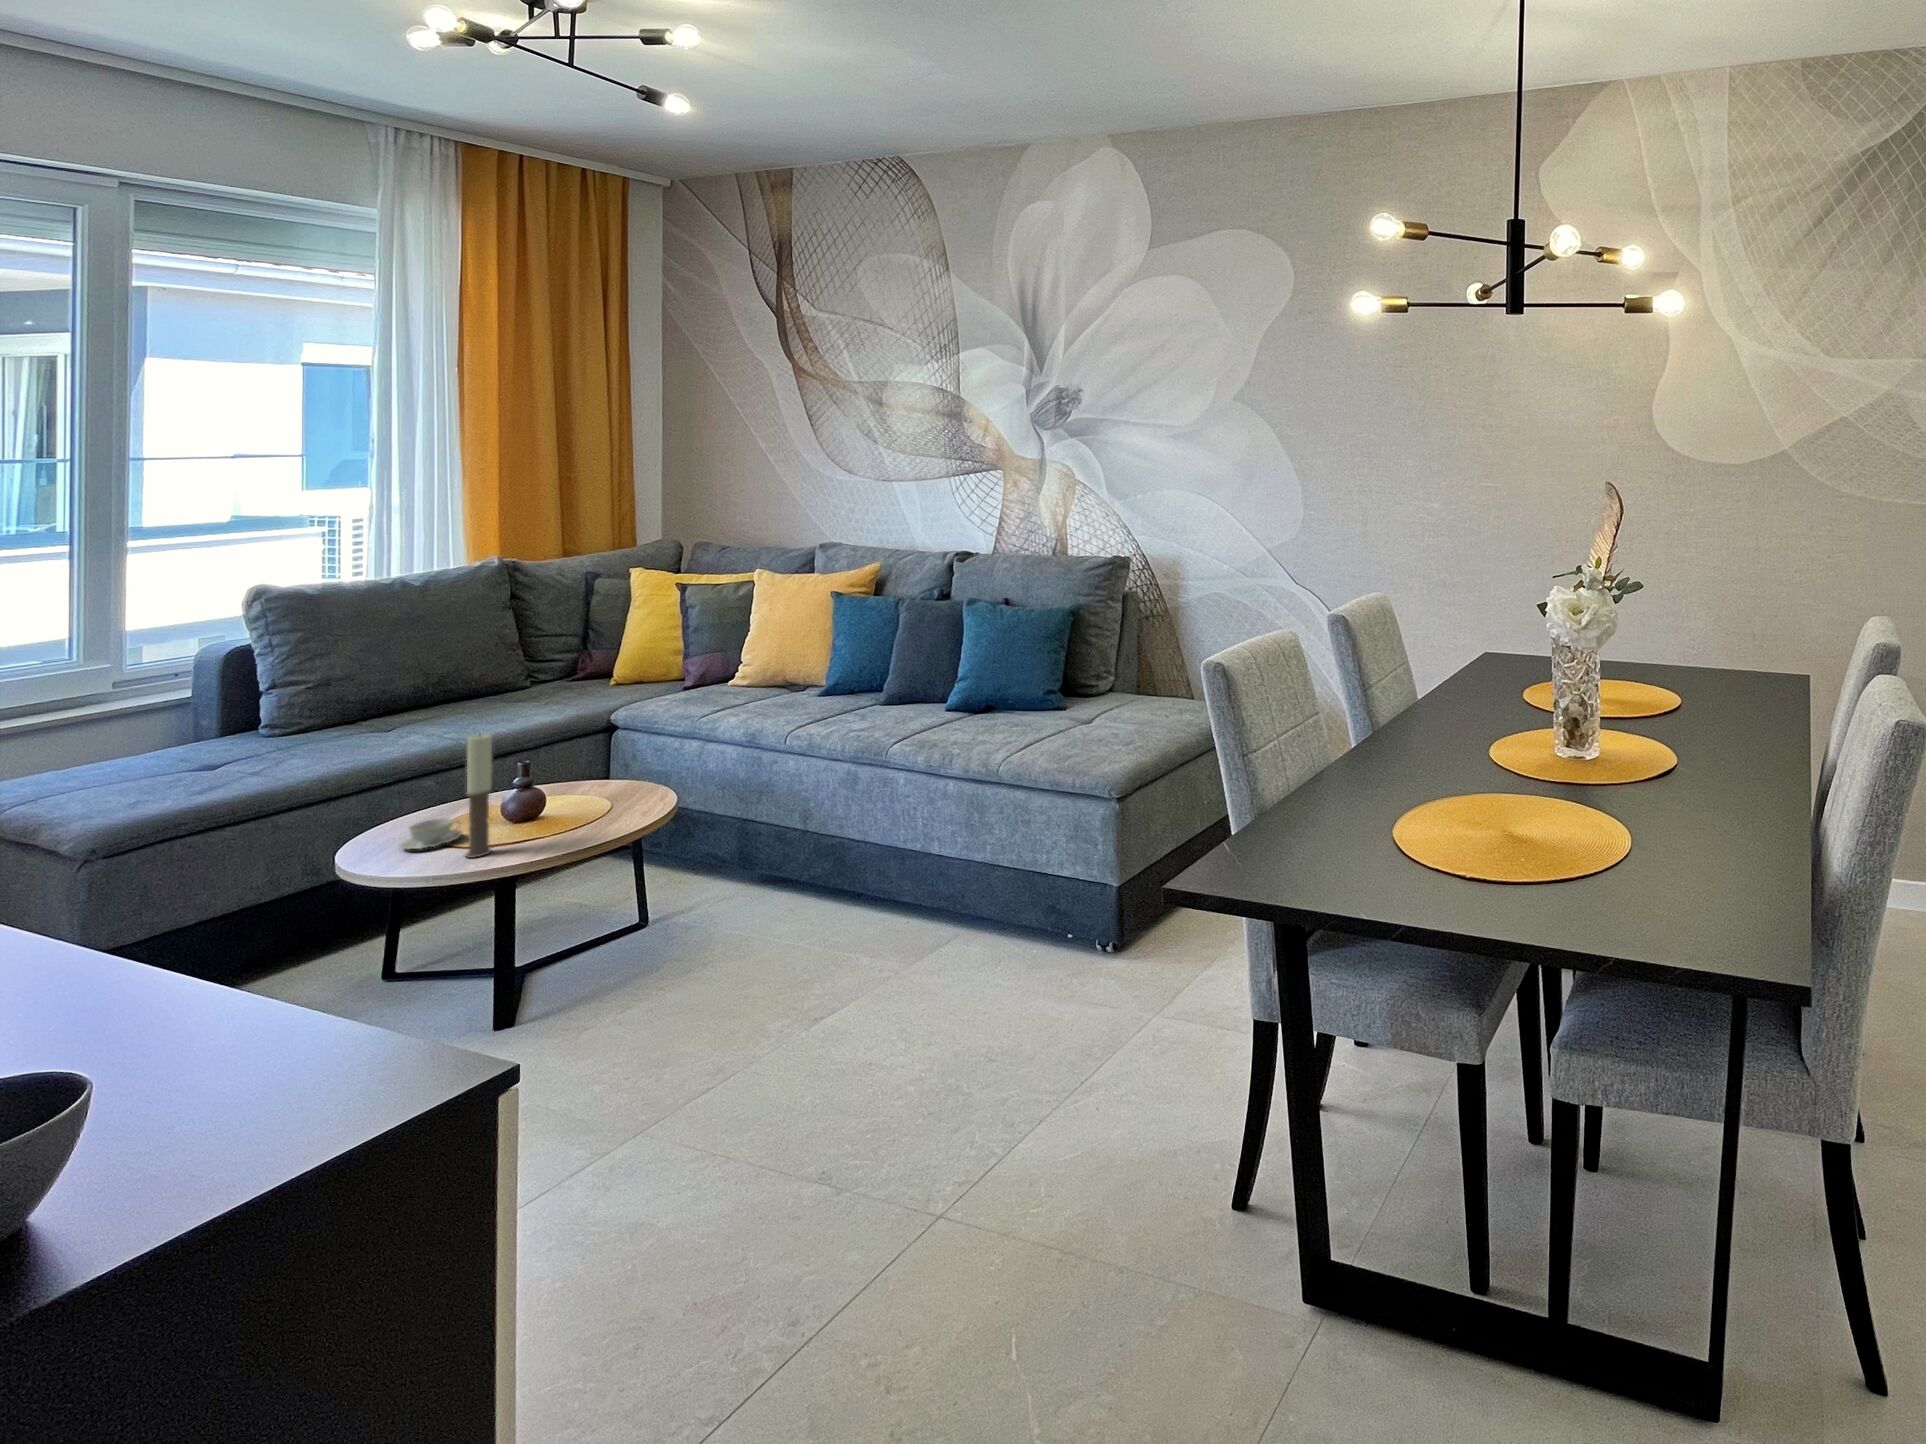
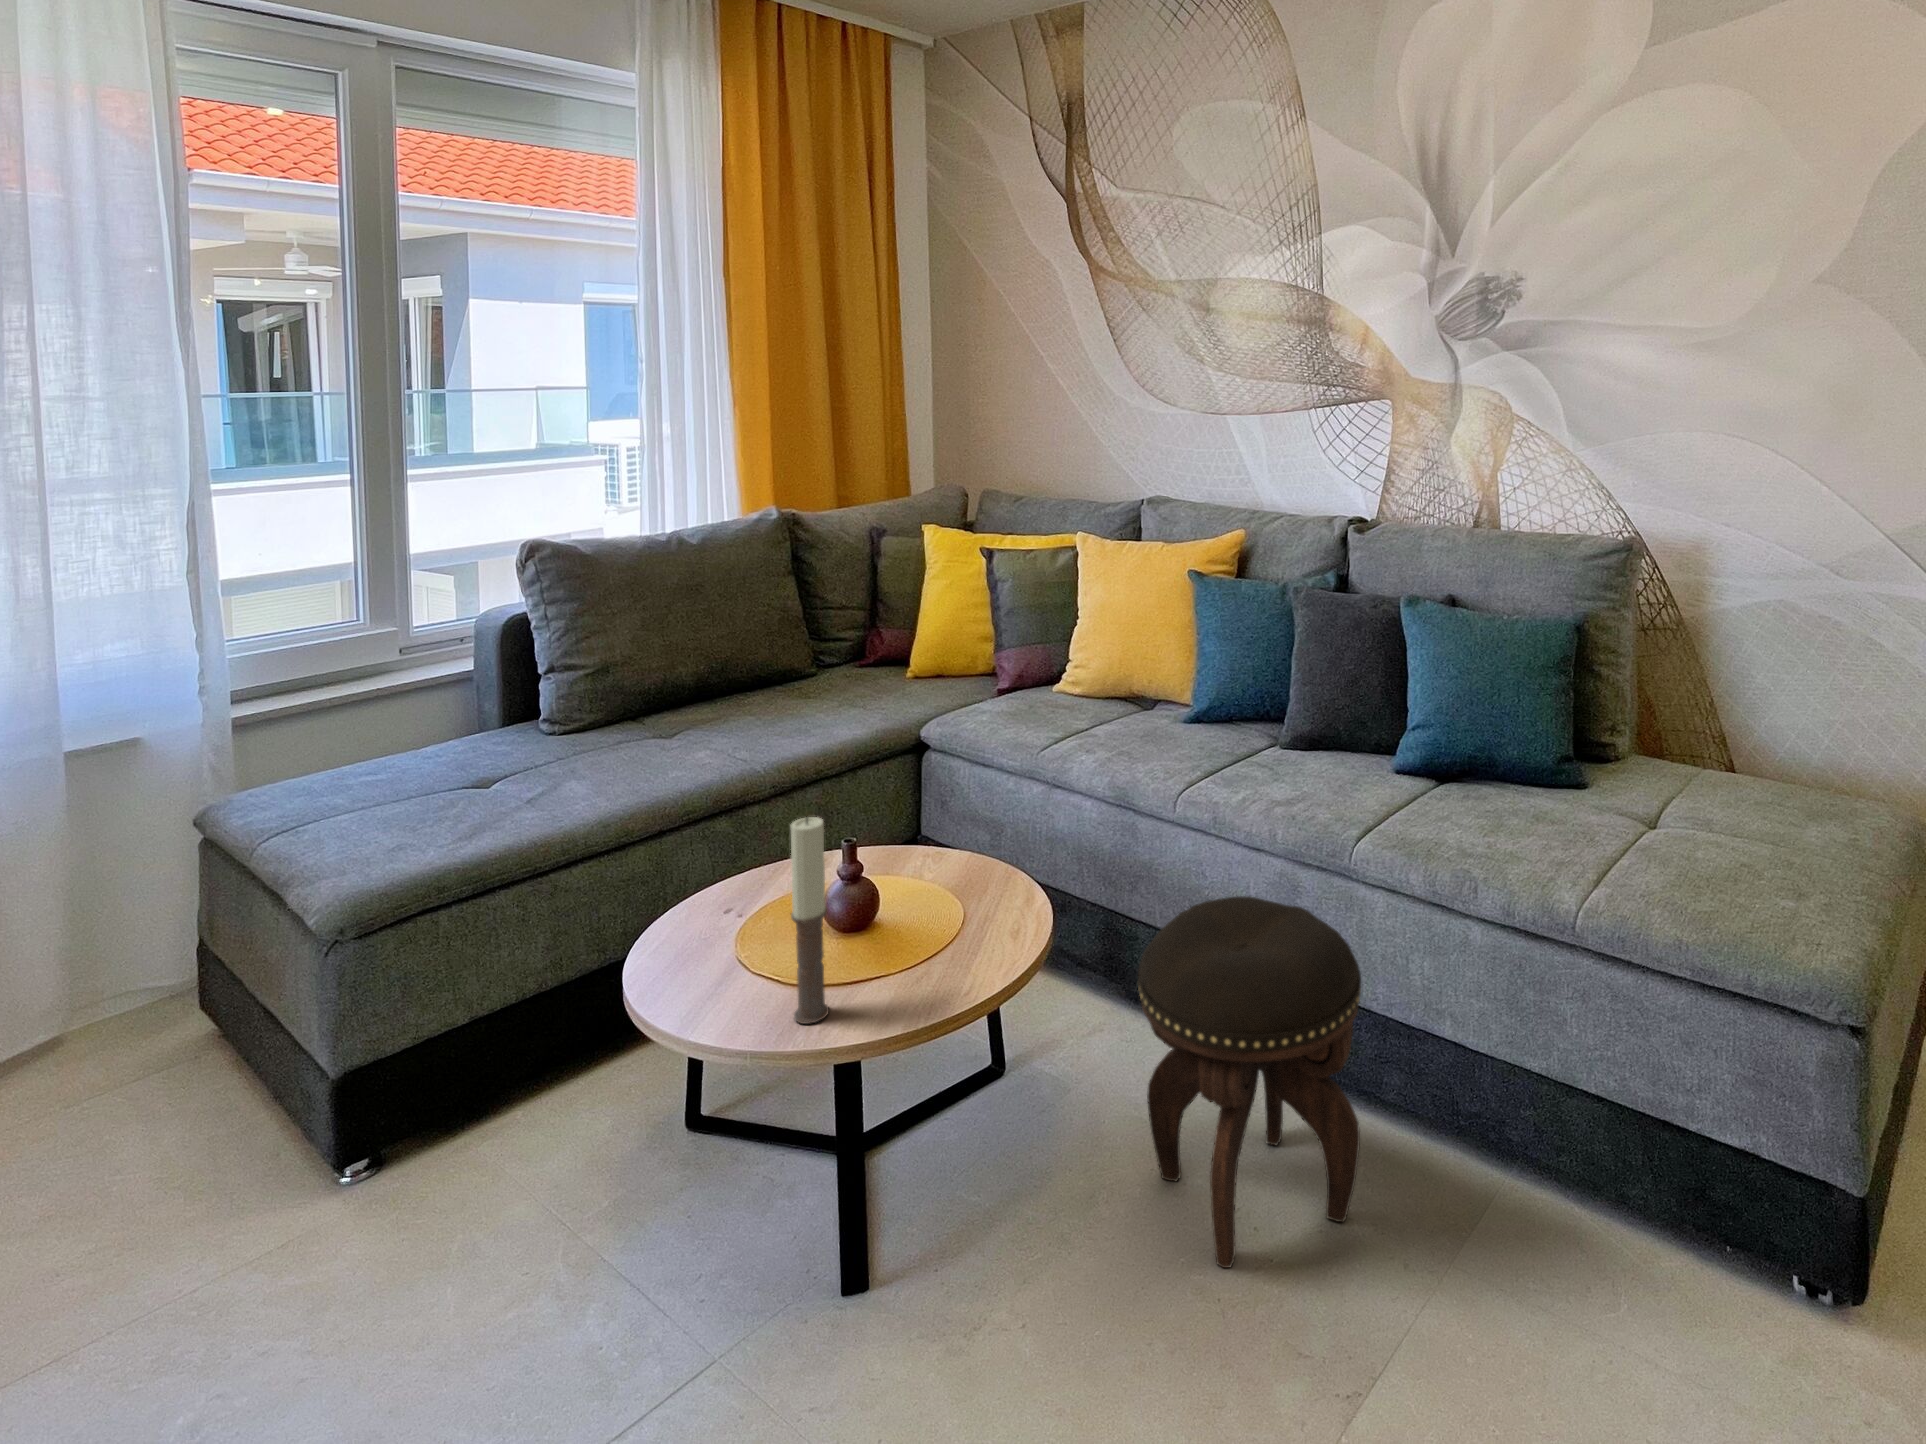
footstool: none [718,779,867,981] -> present [1138,896,1361,1268]
teacup: present [400,818,461,849] -> none [703,931,783,989]

